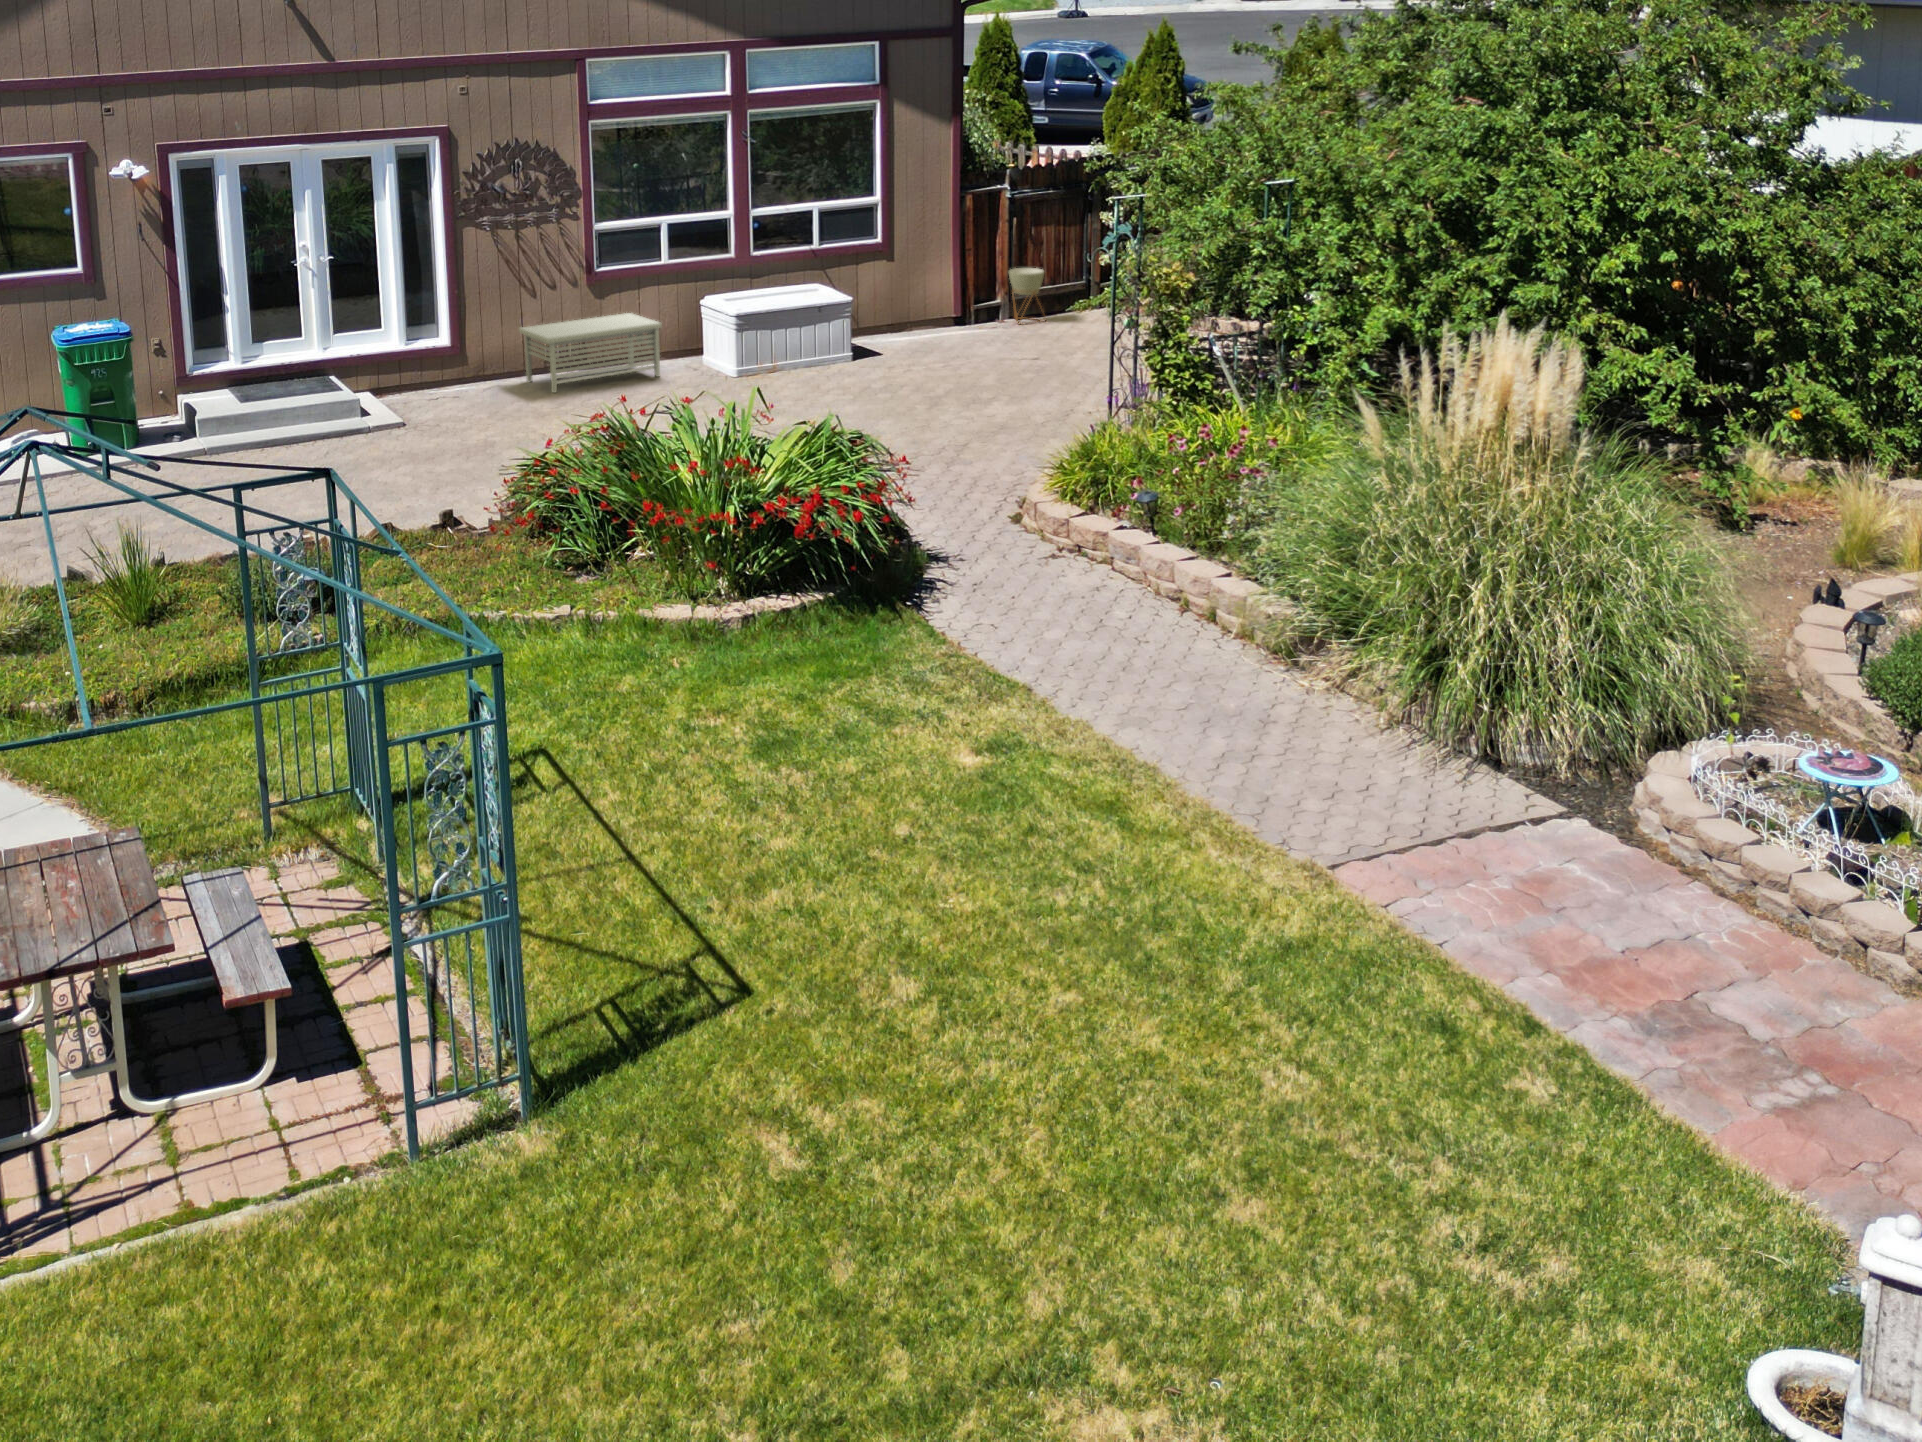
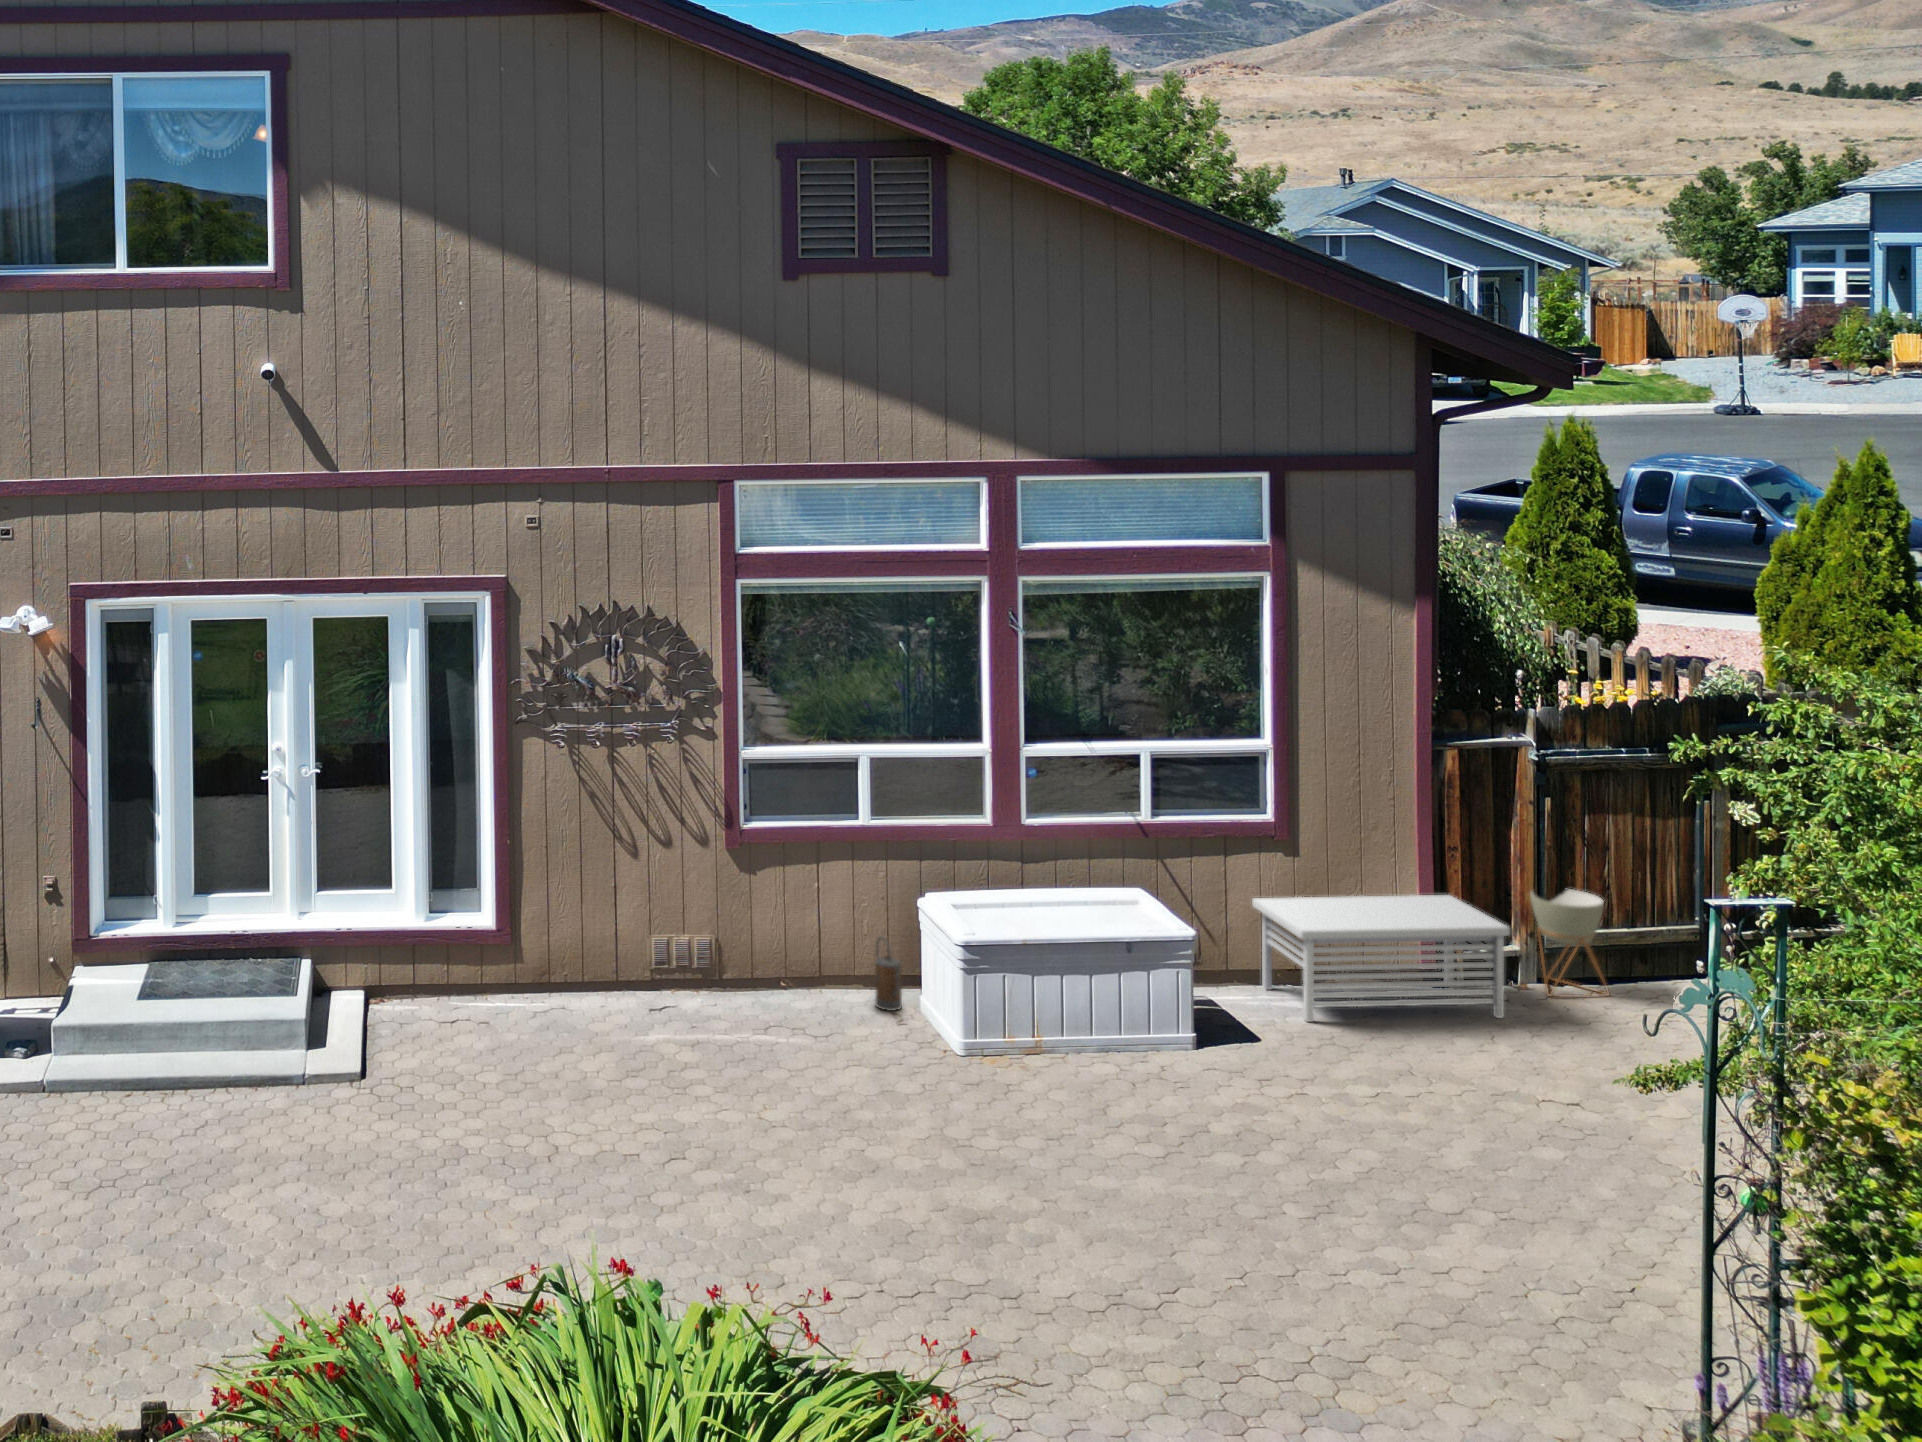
storage bench: present [519,313,662,393] -> present [1252,895,1510,1022]
watering can: none [675,326,694,367] -> present [875,937,902,1011]

